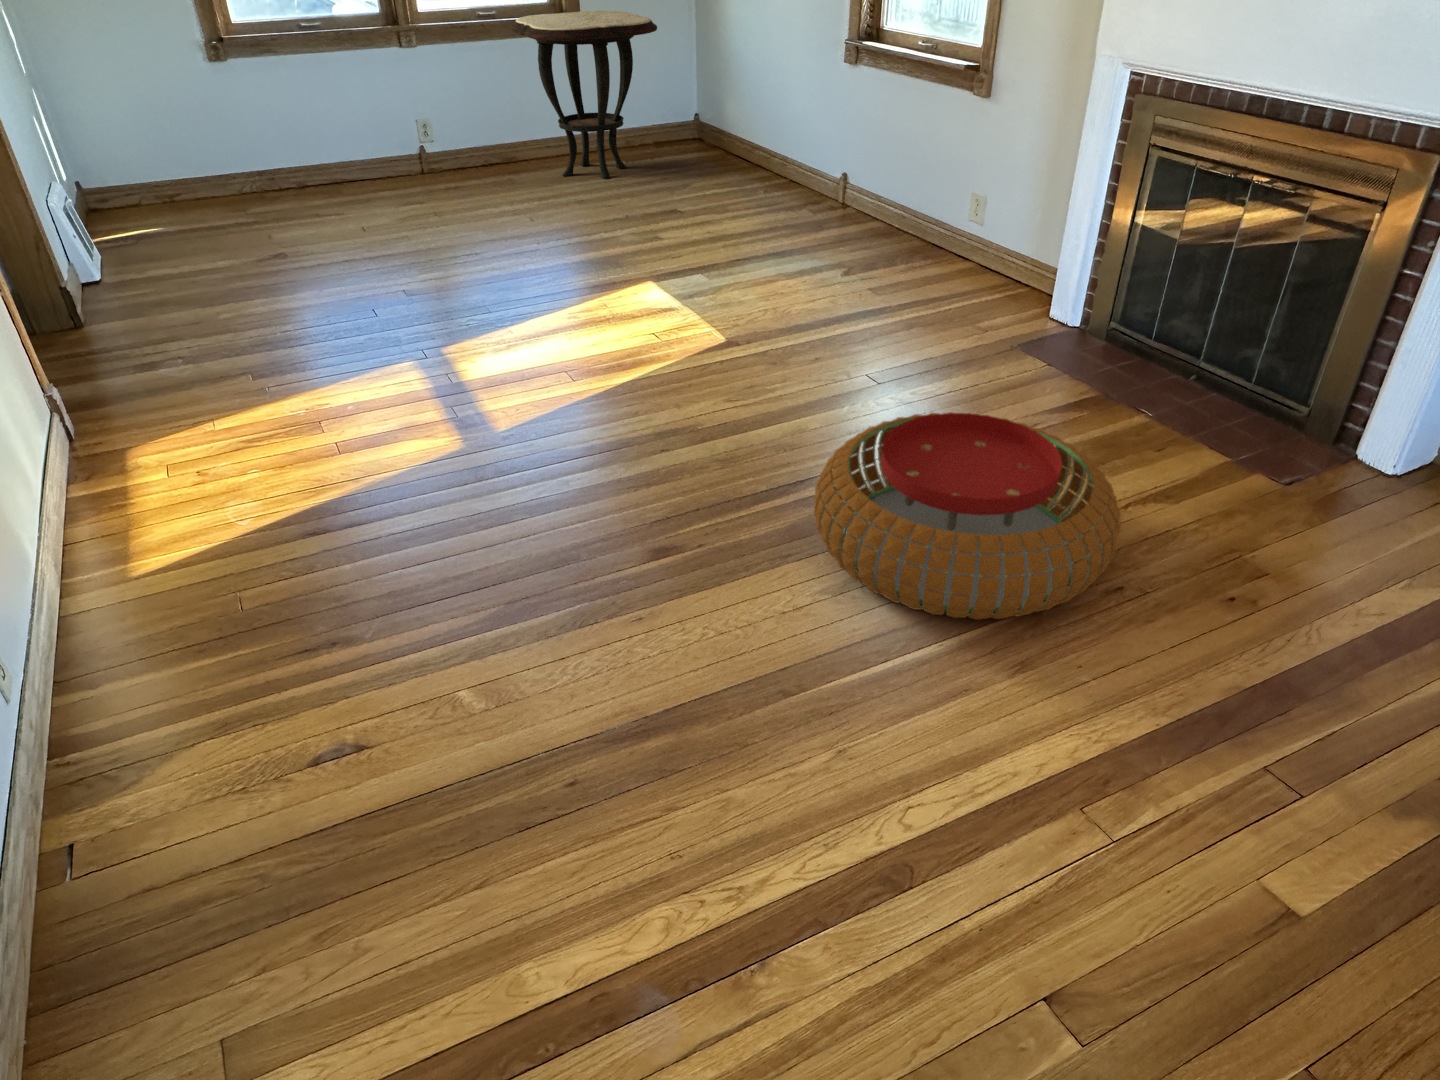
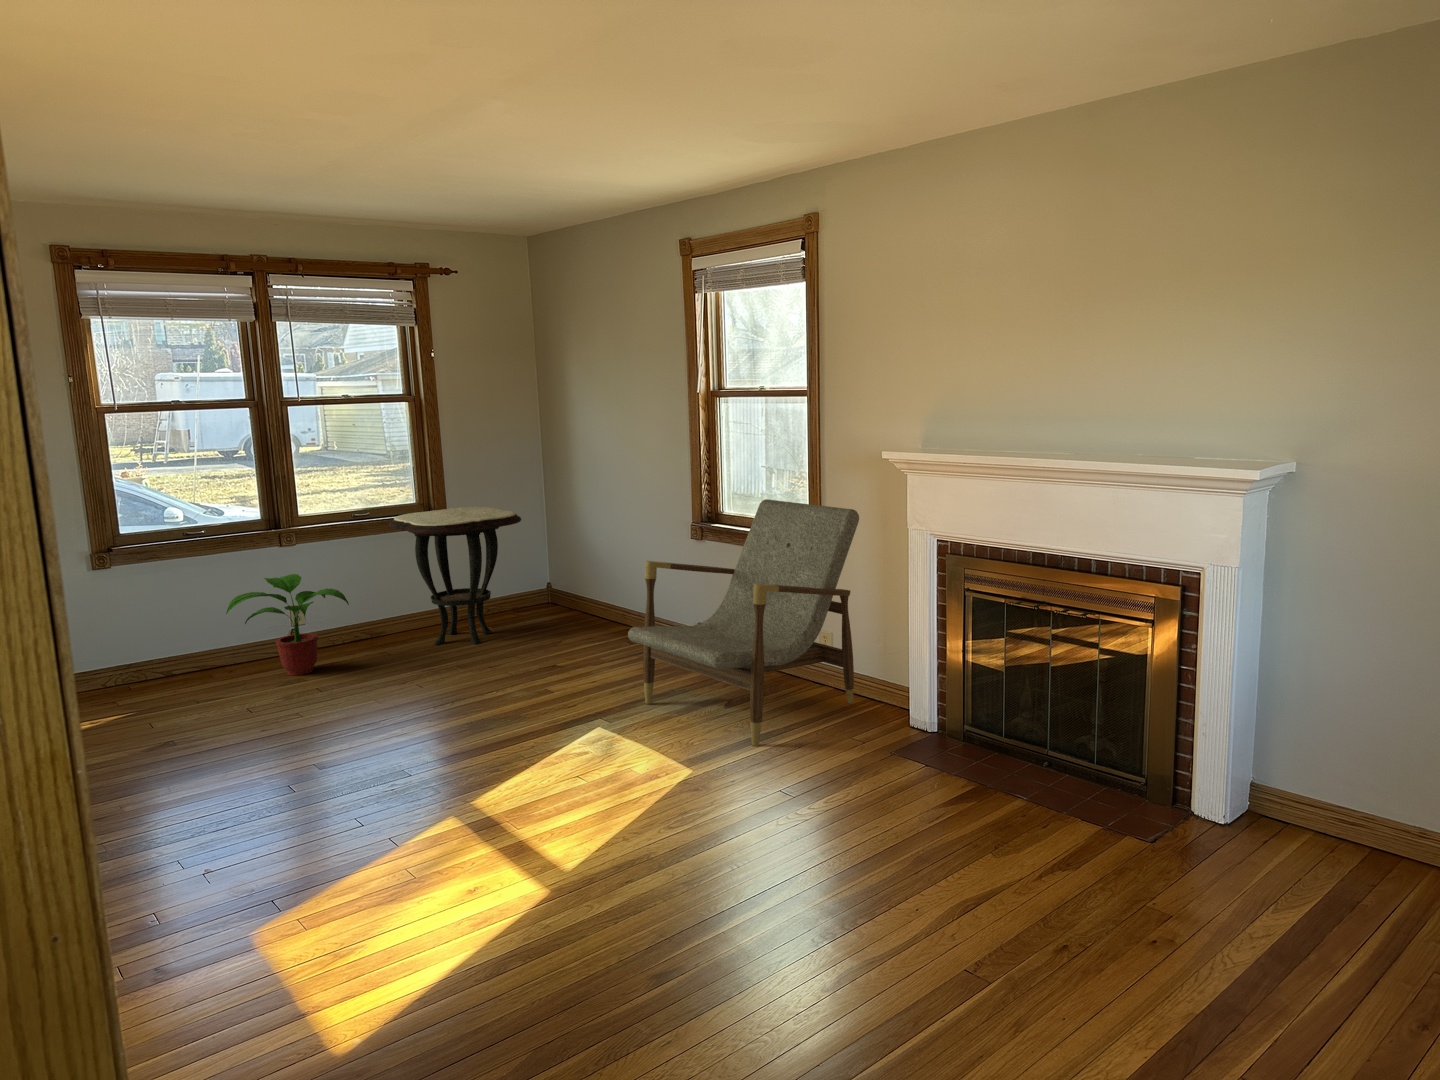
armchair: none [739,10,1041,320] -> present [628,499,859,746]
potted plant: none [336,82,463,198] -> present [226,574,349,675]
pouf: present [814,412,1121,620] -> none [791,813,1057,997]

